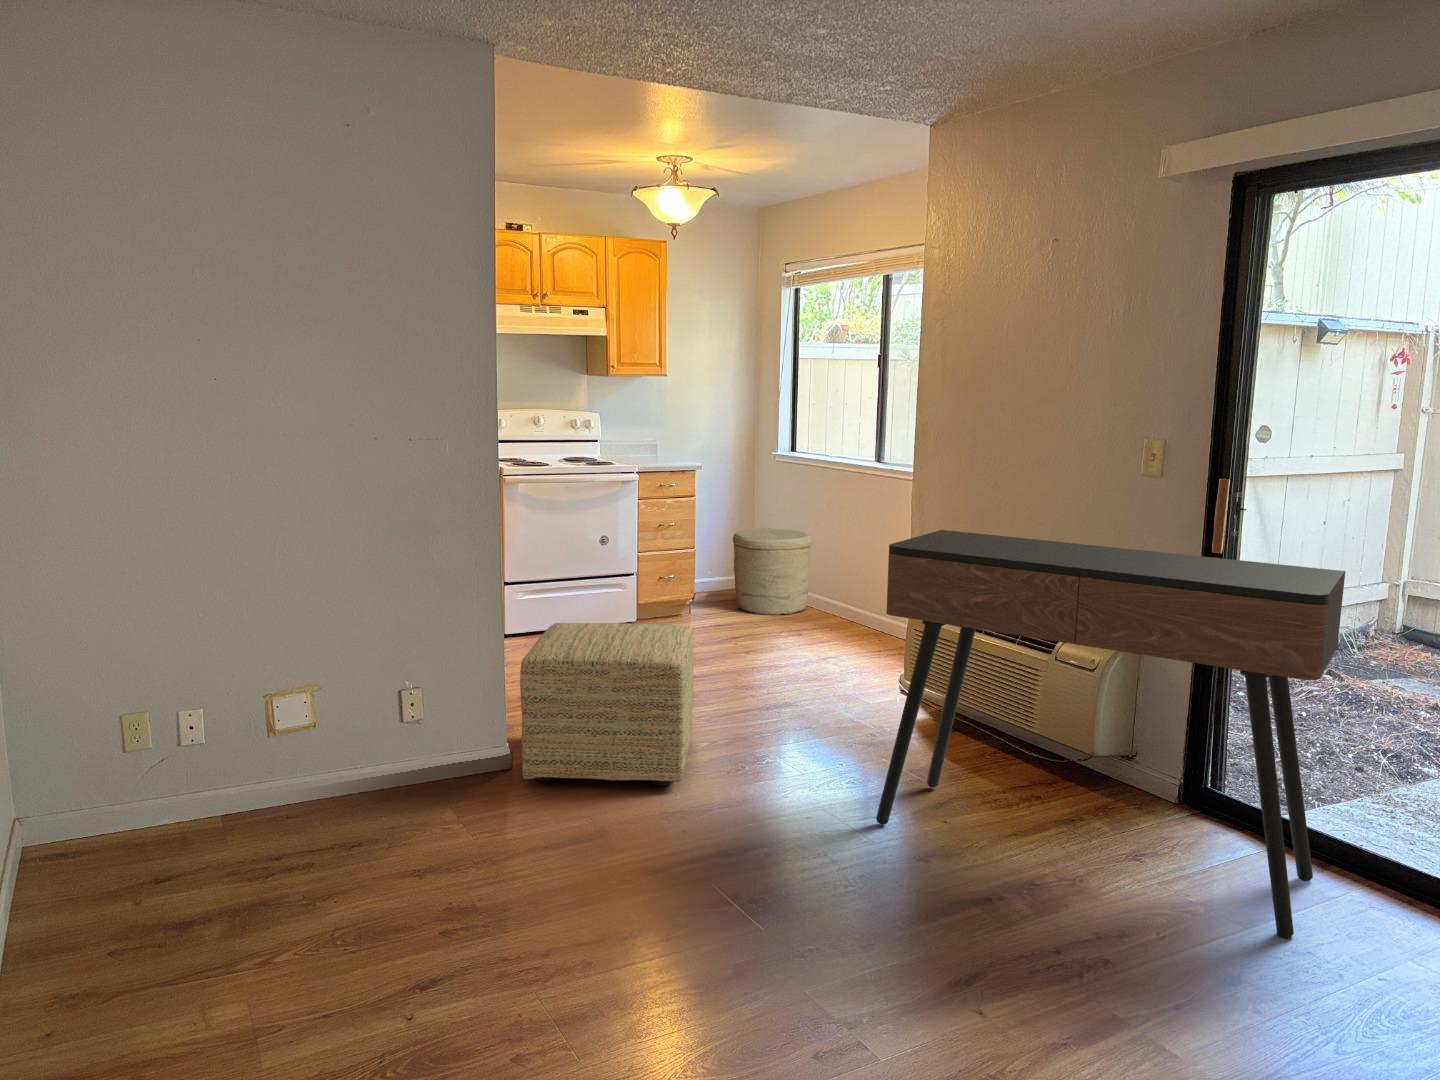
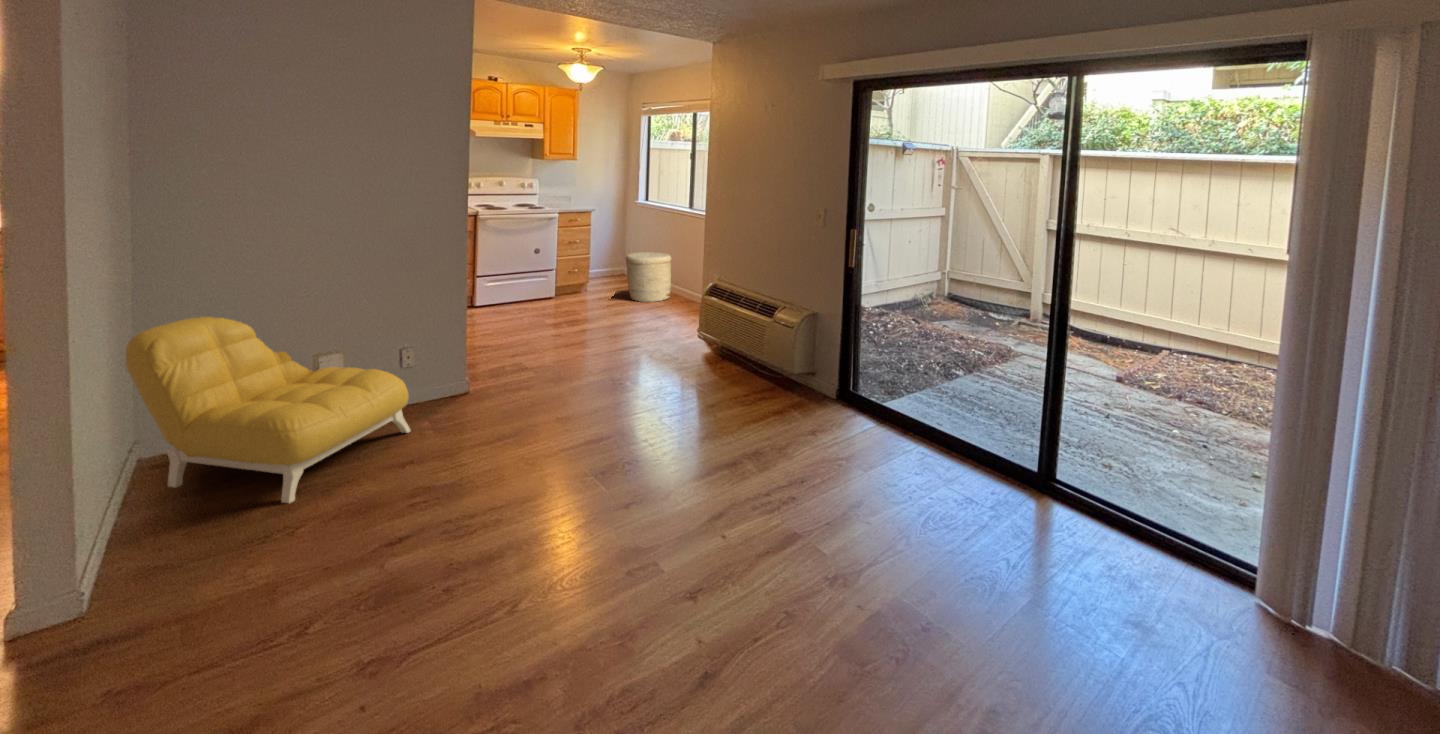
console table: present [876,530,1345,938] -> none [661,244,914,466]
armchair: none [78,613,463,958] -> present [126,315,410,503]
ottoman: present [520,623,693,786] -> none [454,306,574,399]

